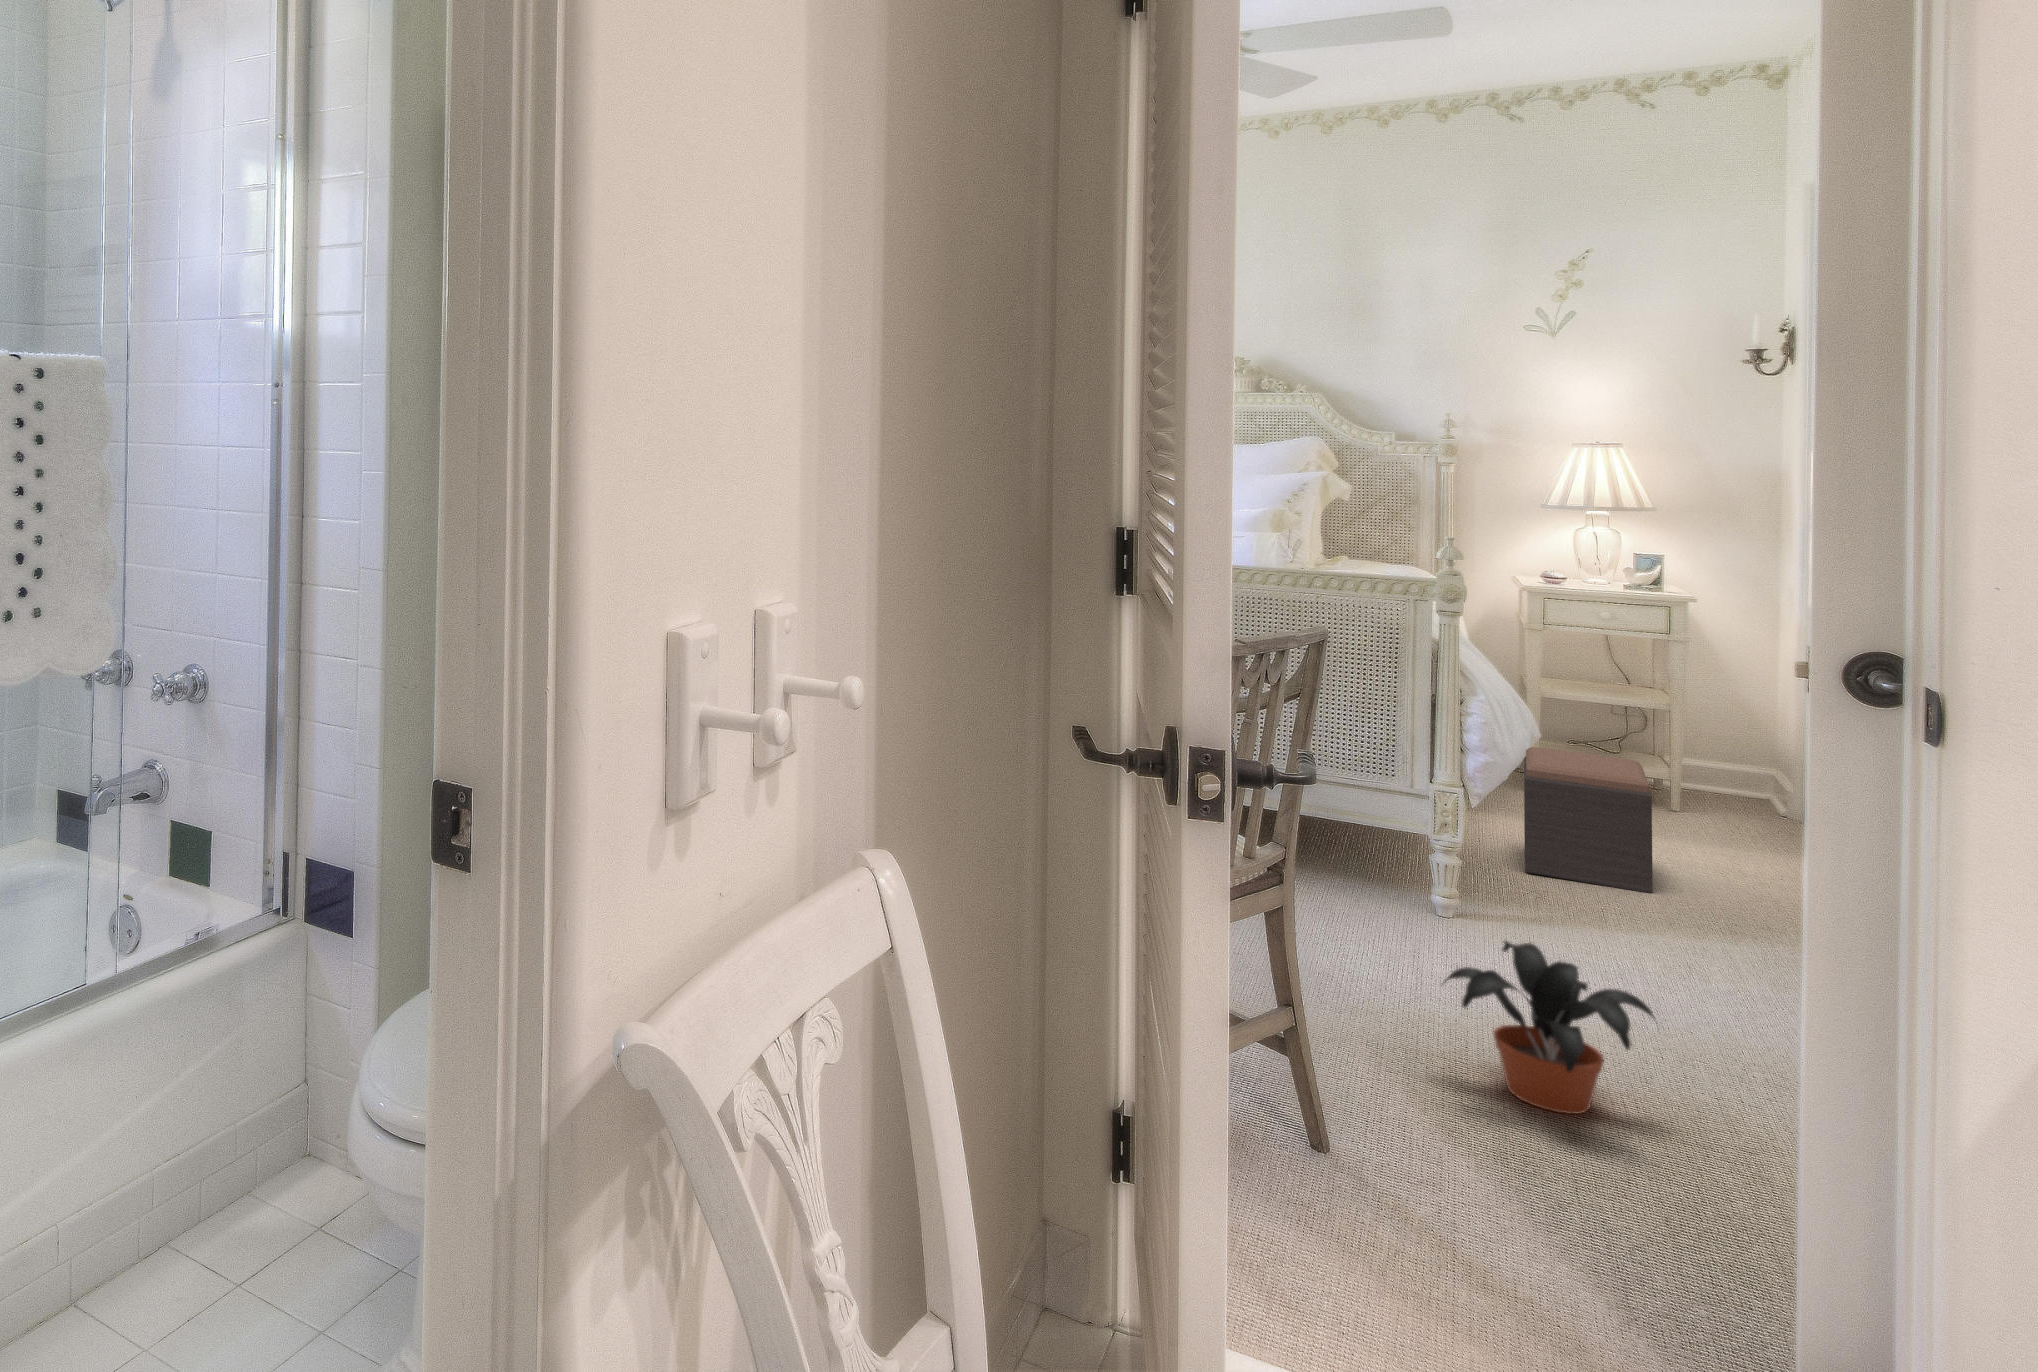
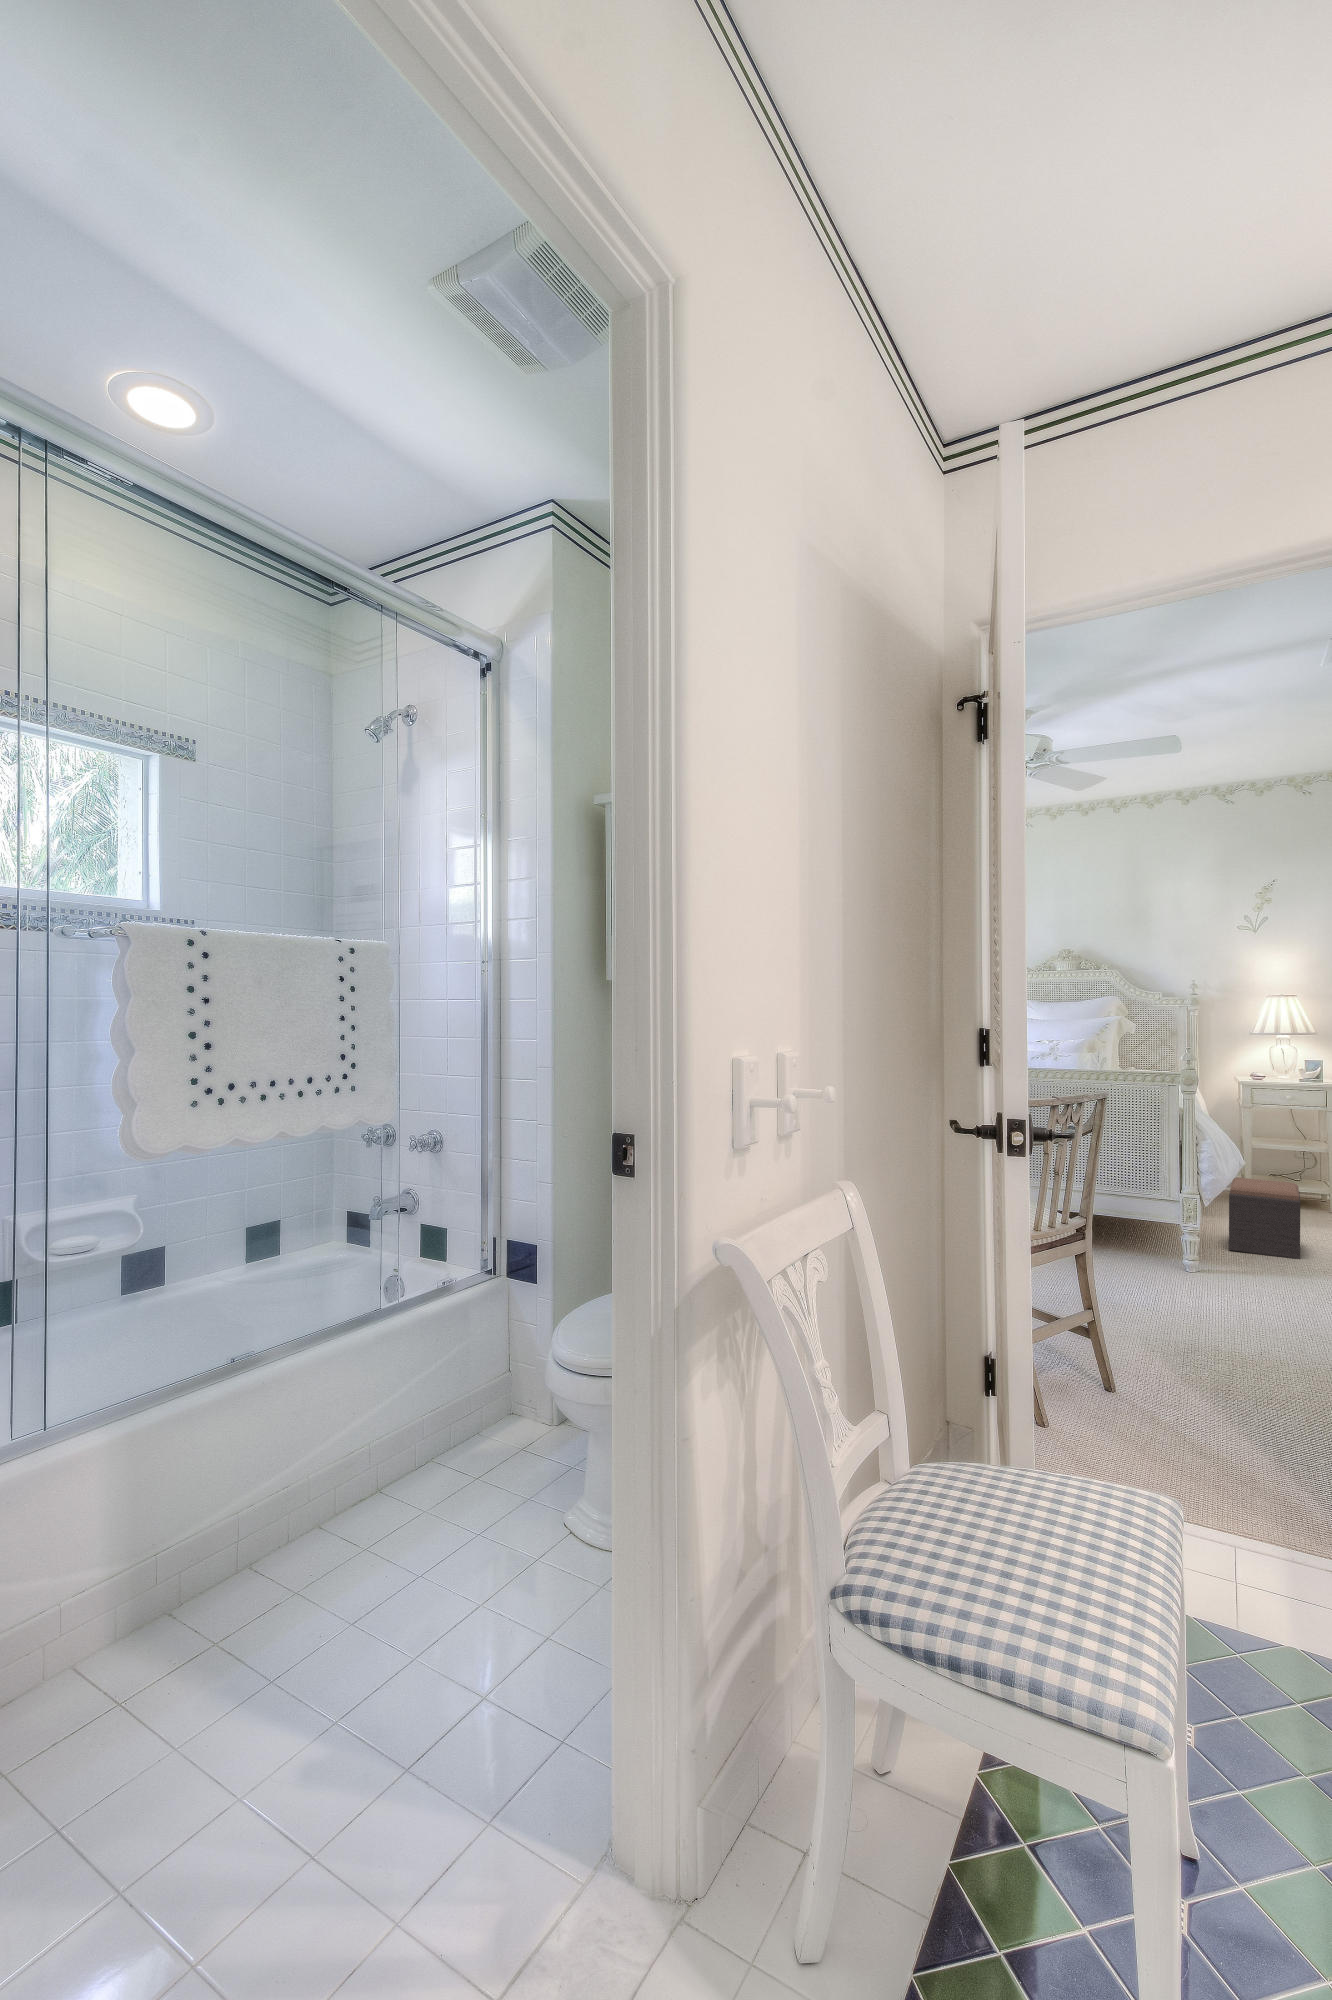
potted plant: present [1443,941,1657,1114] -> none [1157,1273,1274,1365]

